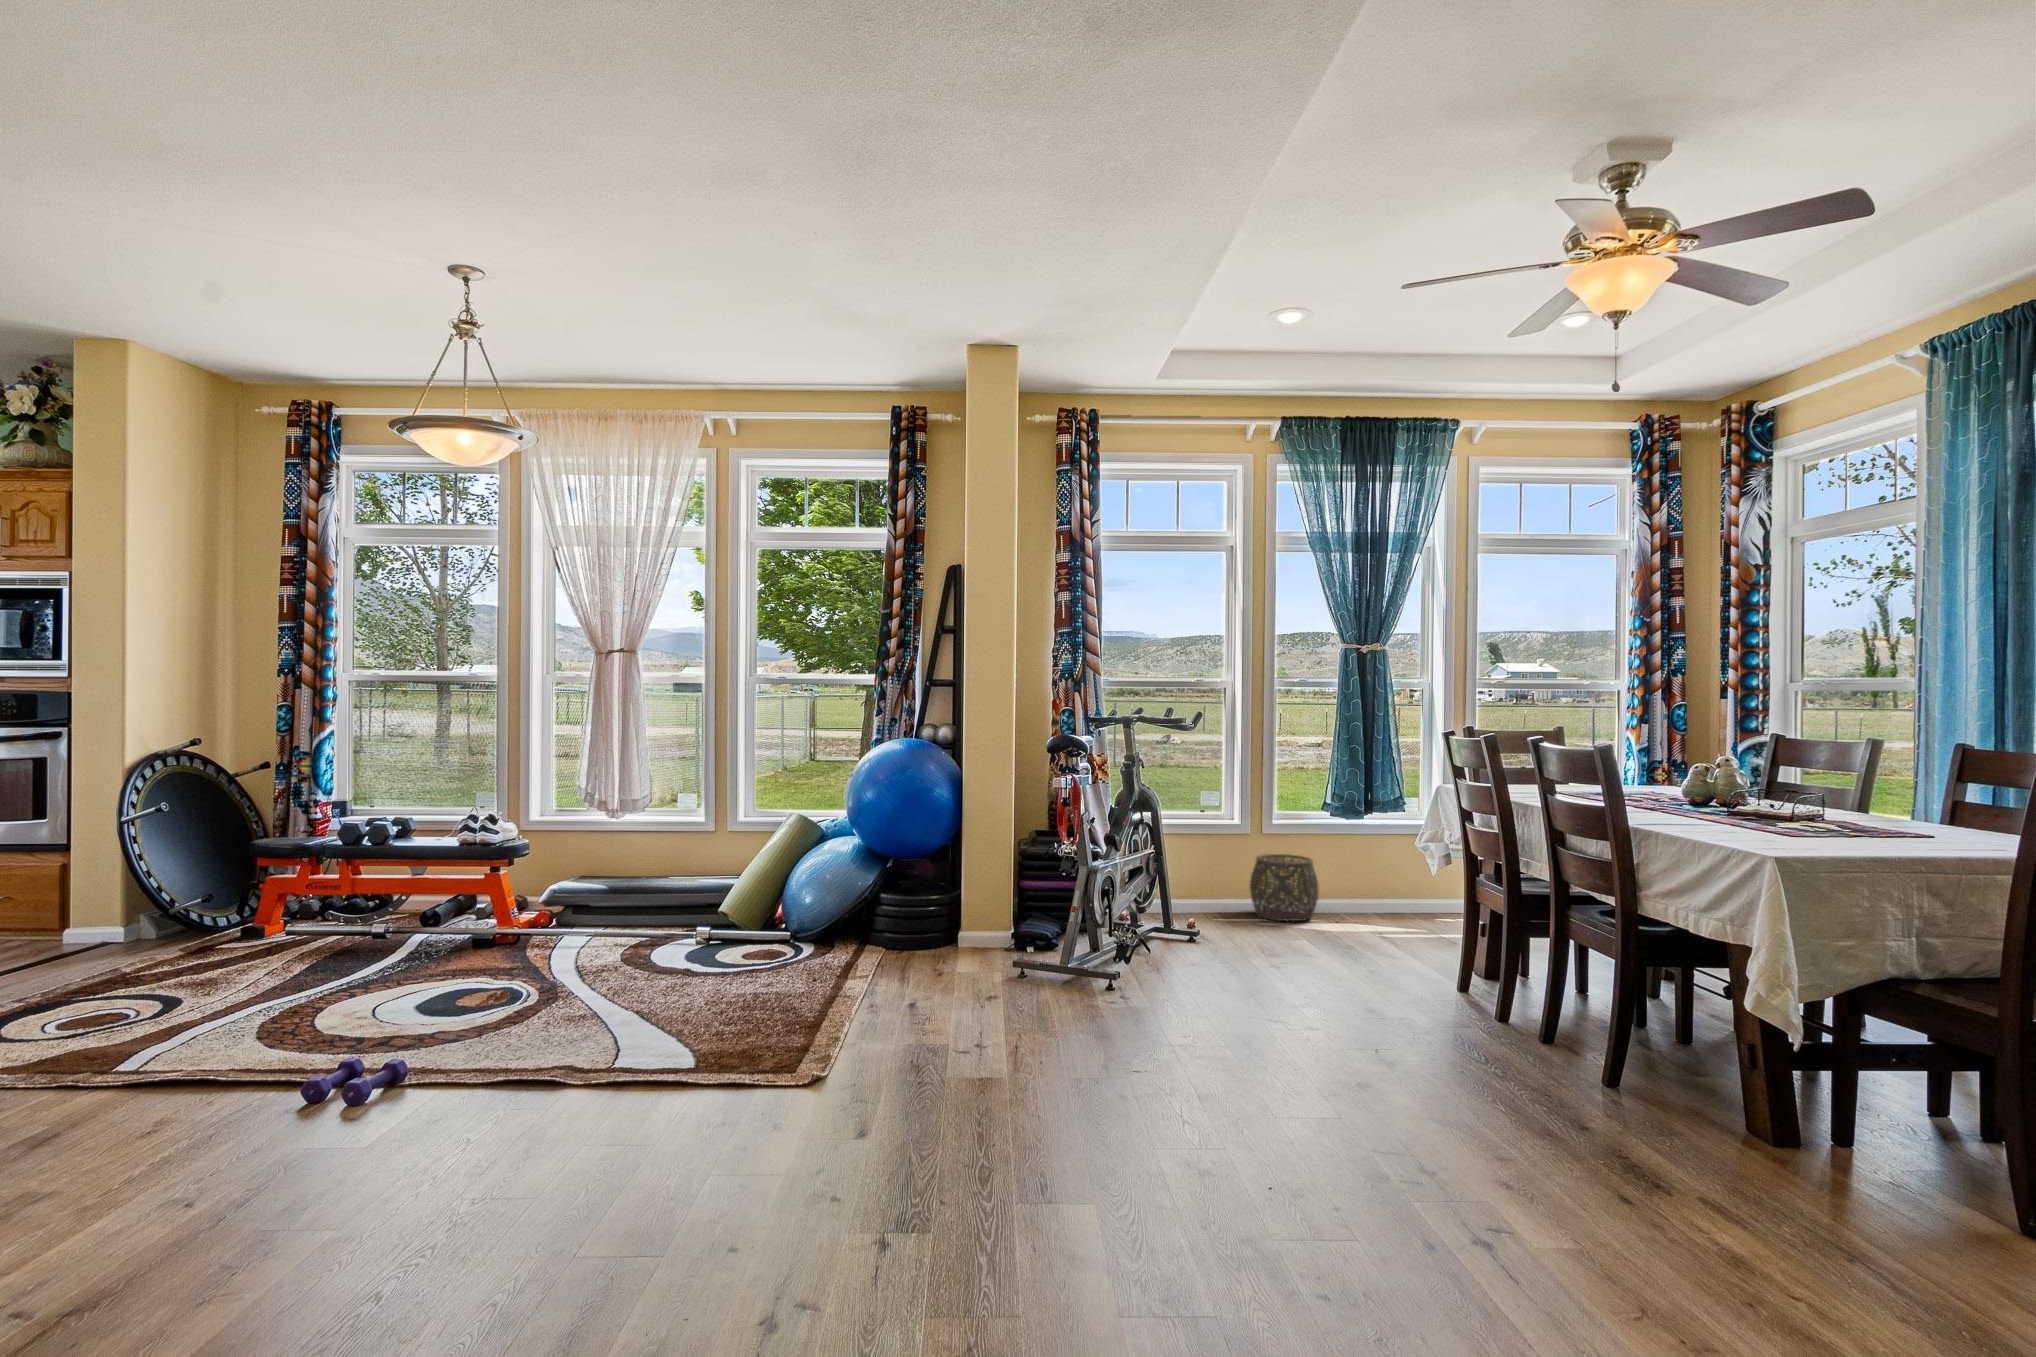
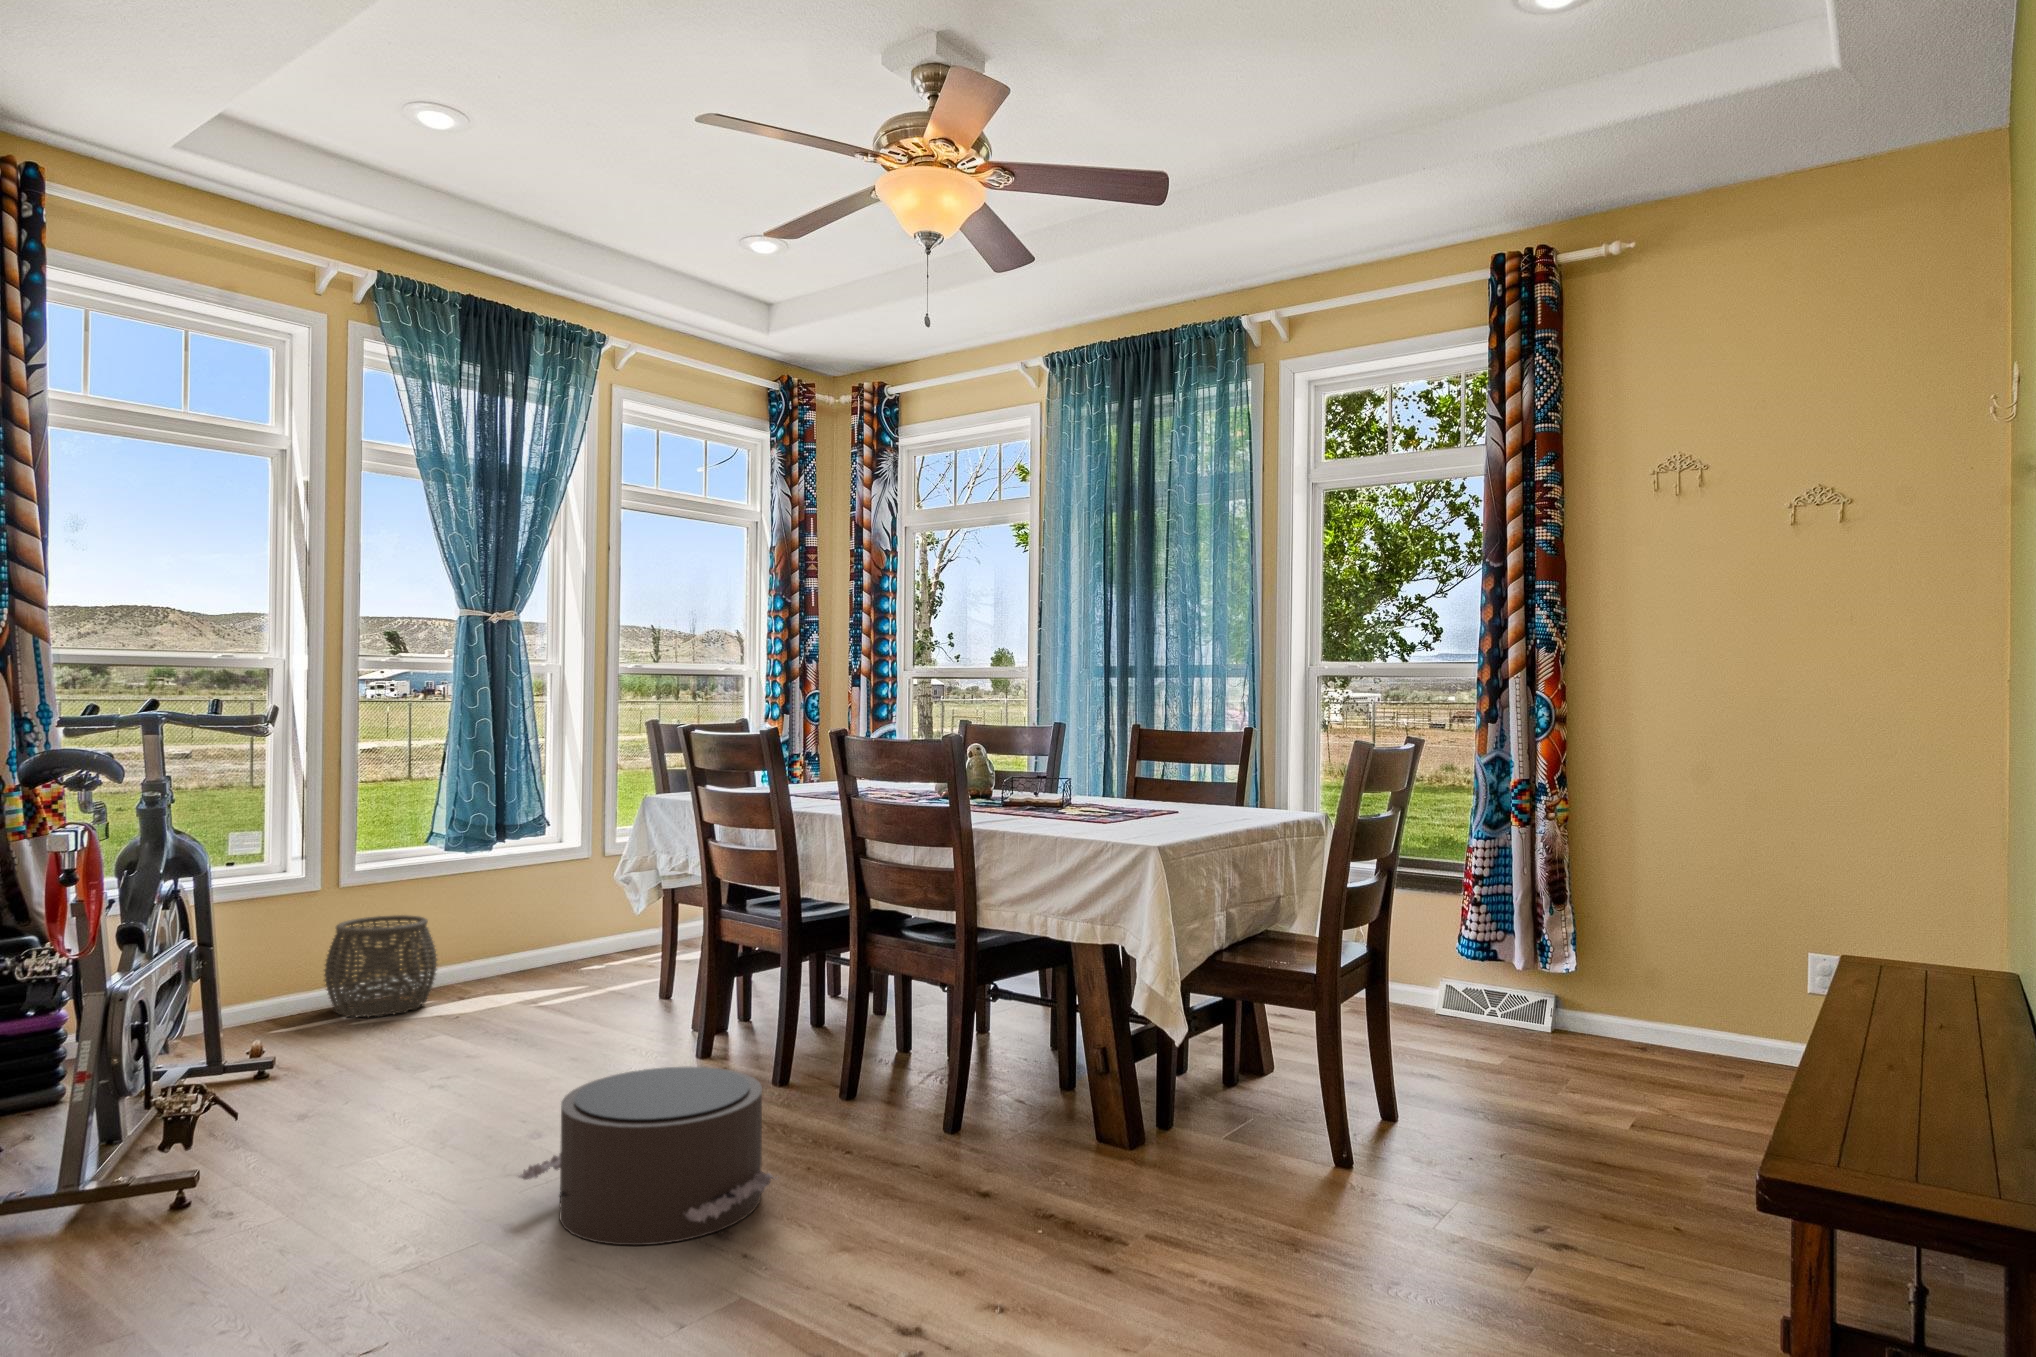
pouf: none [1249,978,1408,1099] -> present [518,1067,774,1245]

